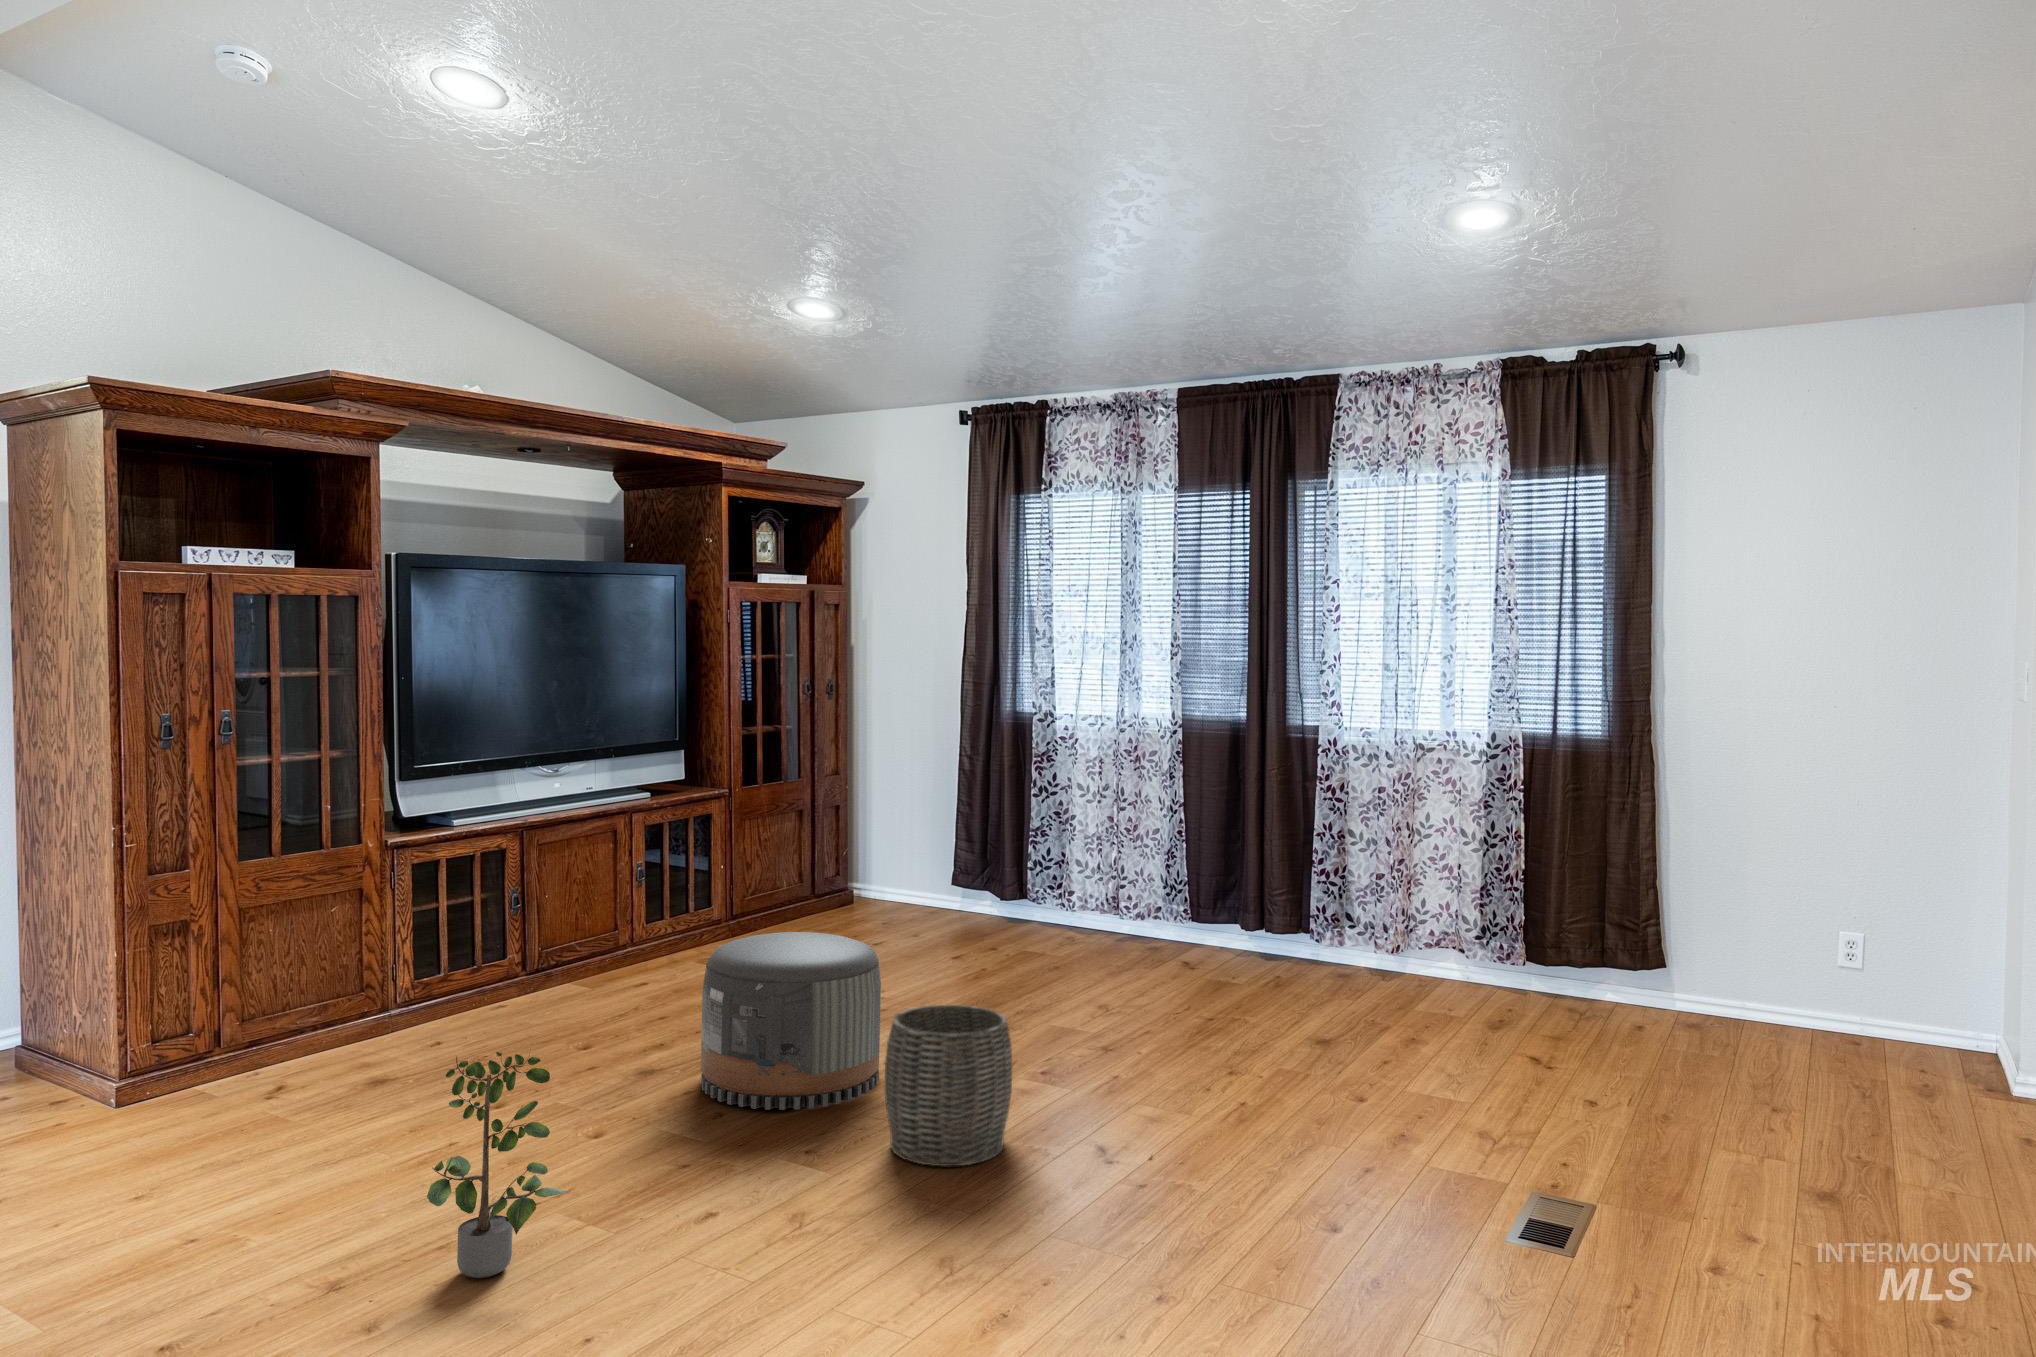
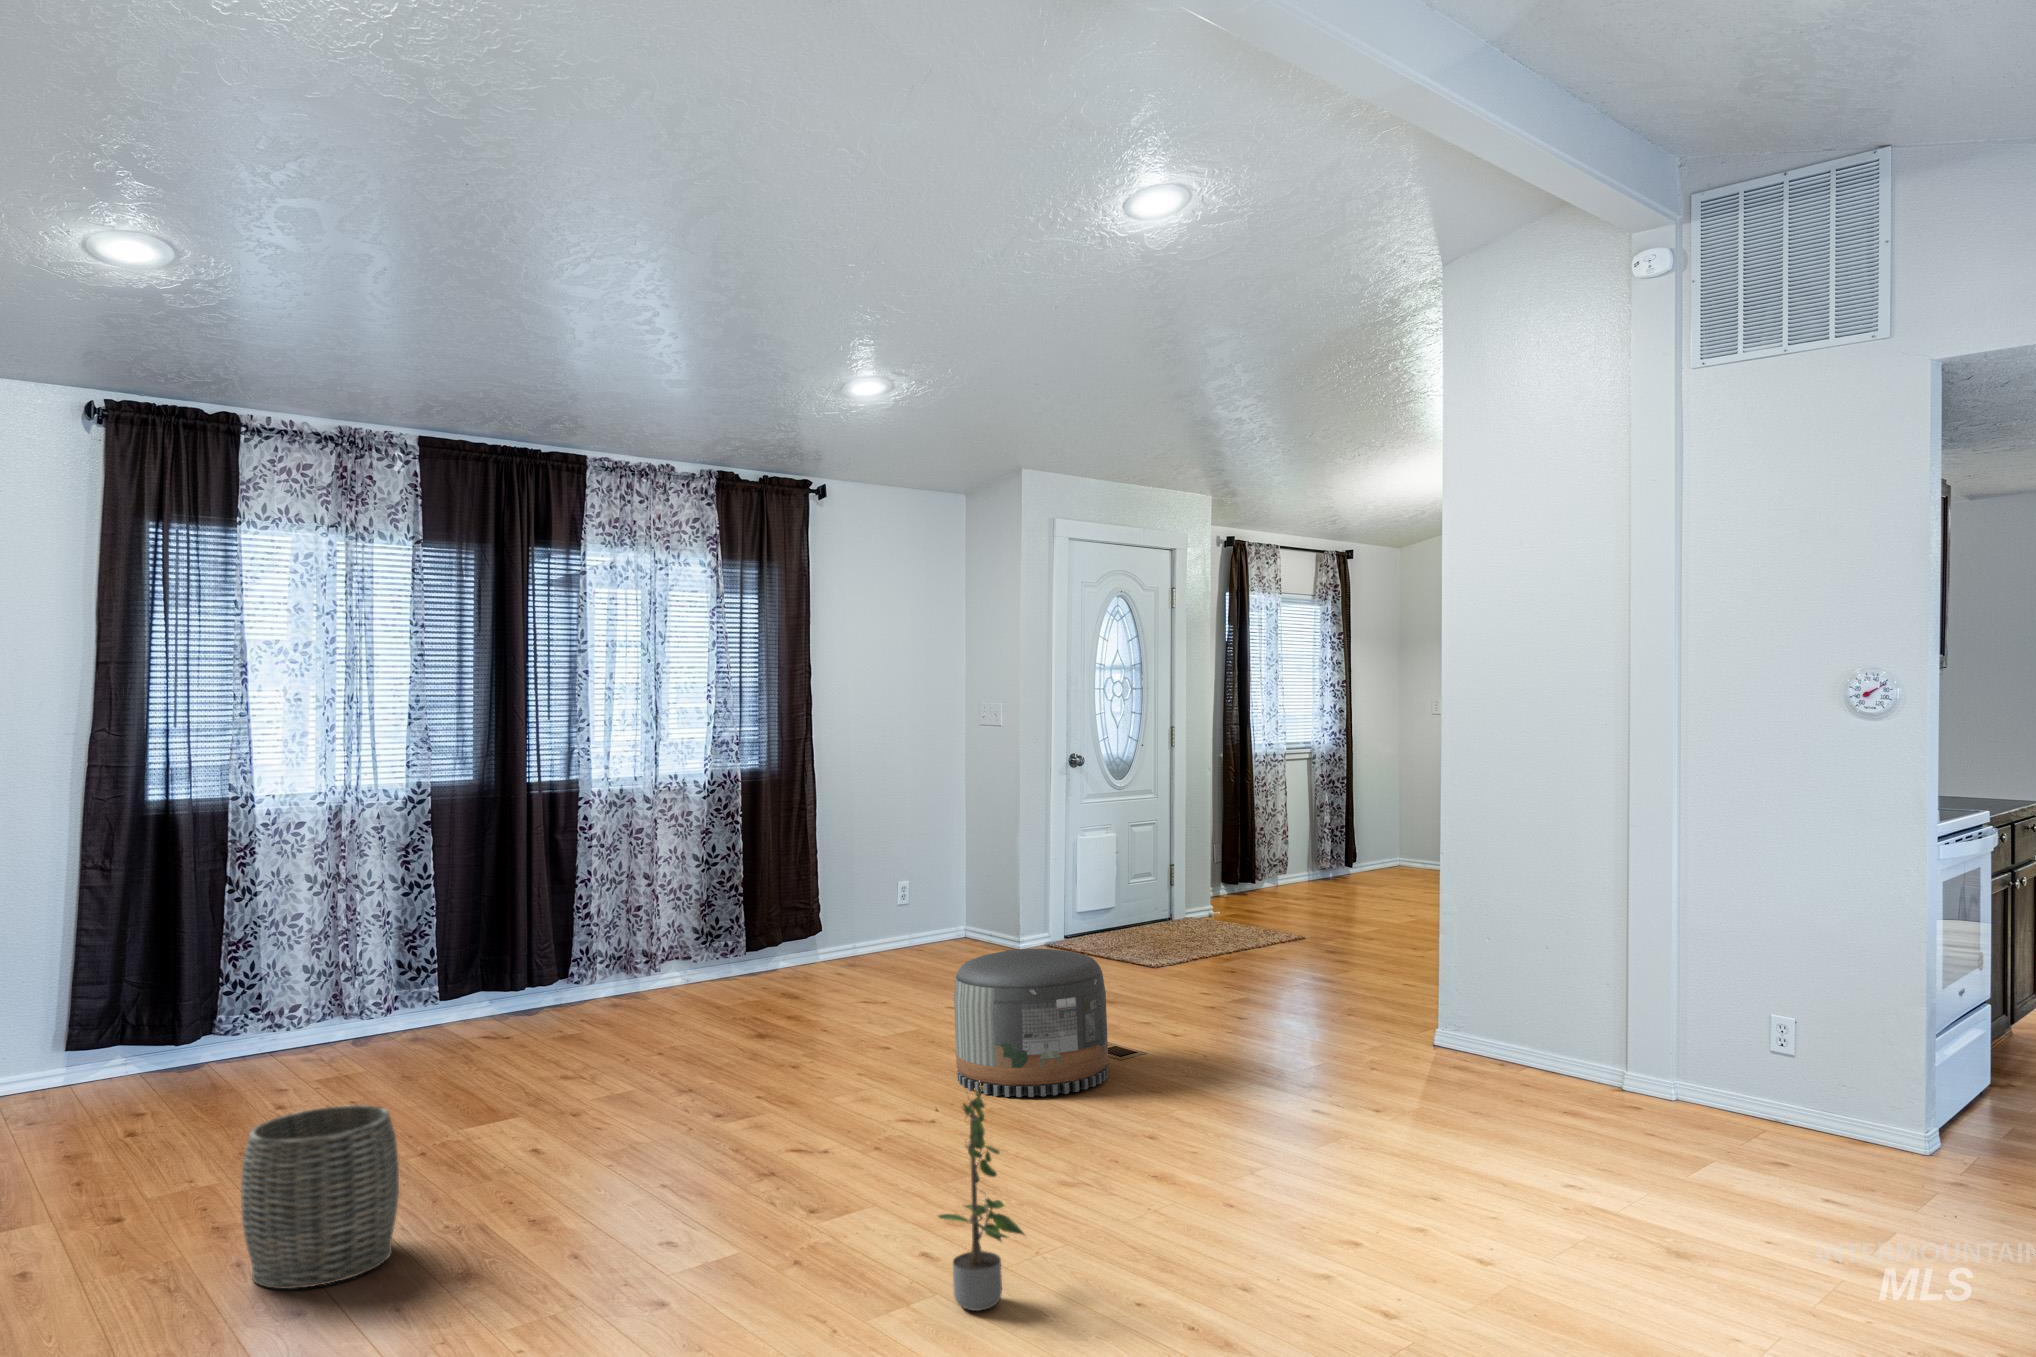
pouf: present [701,932,881,1110] -> present [954,949,1108,1097]
woven basket: present [884,1005,1012,1166] -> present [241,1105,399,1289]

